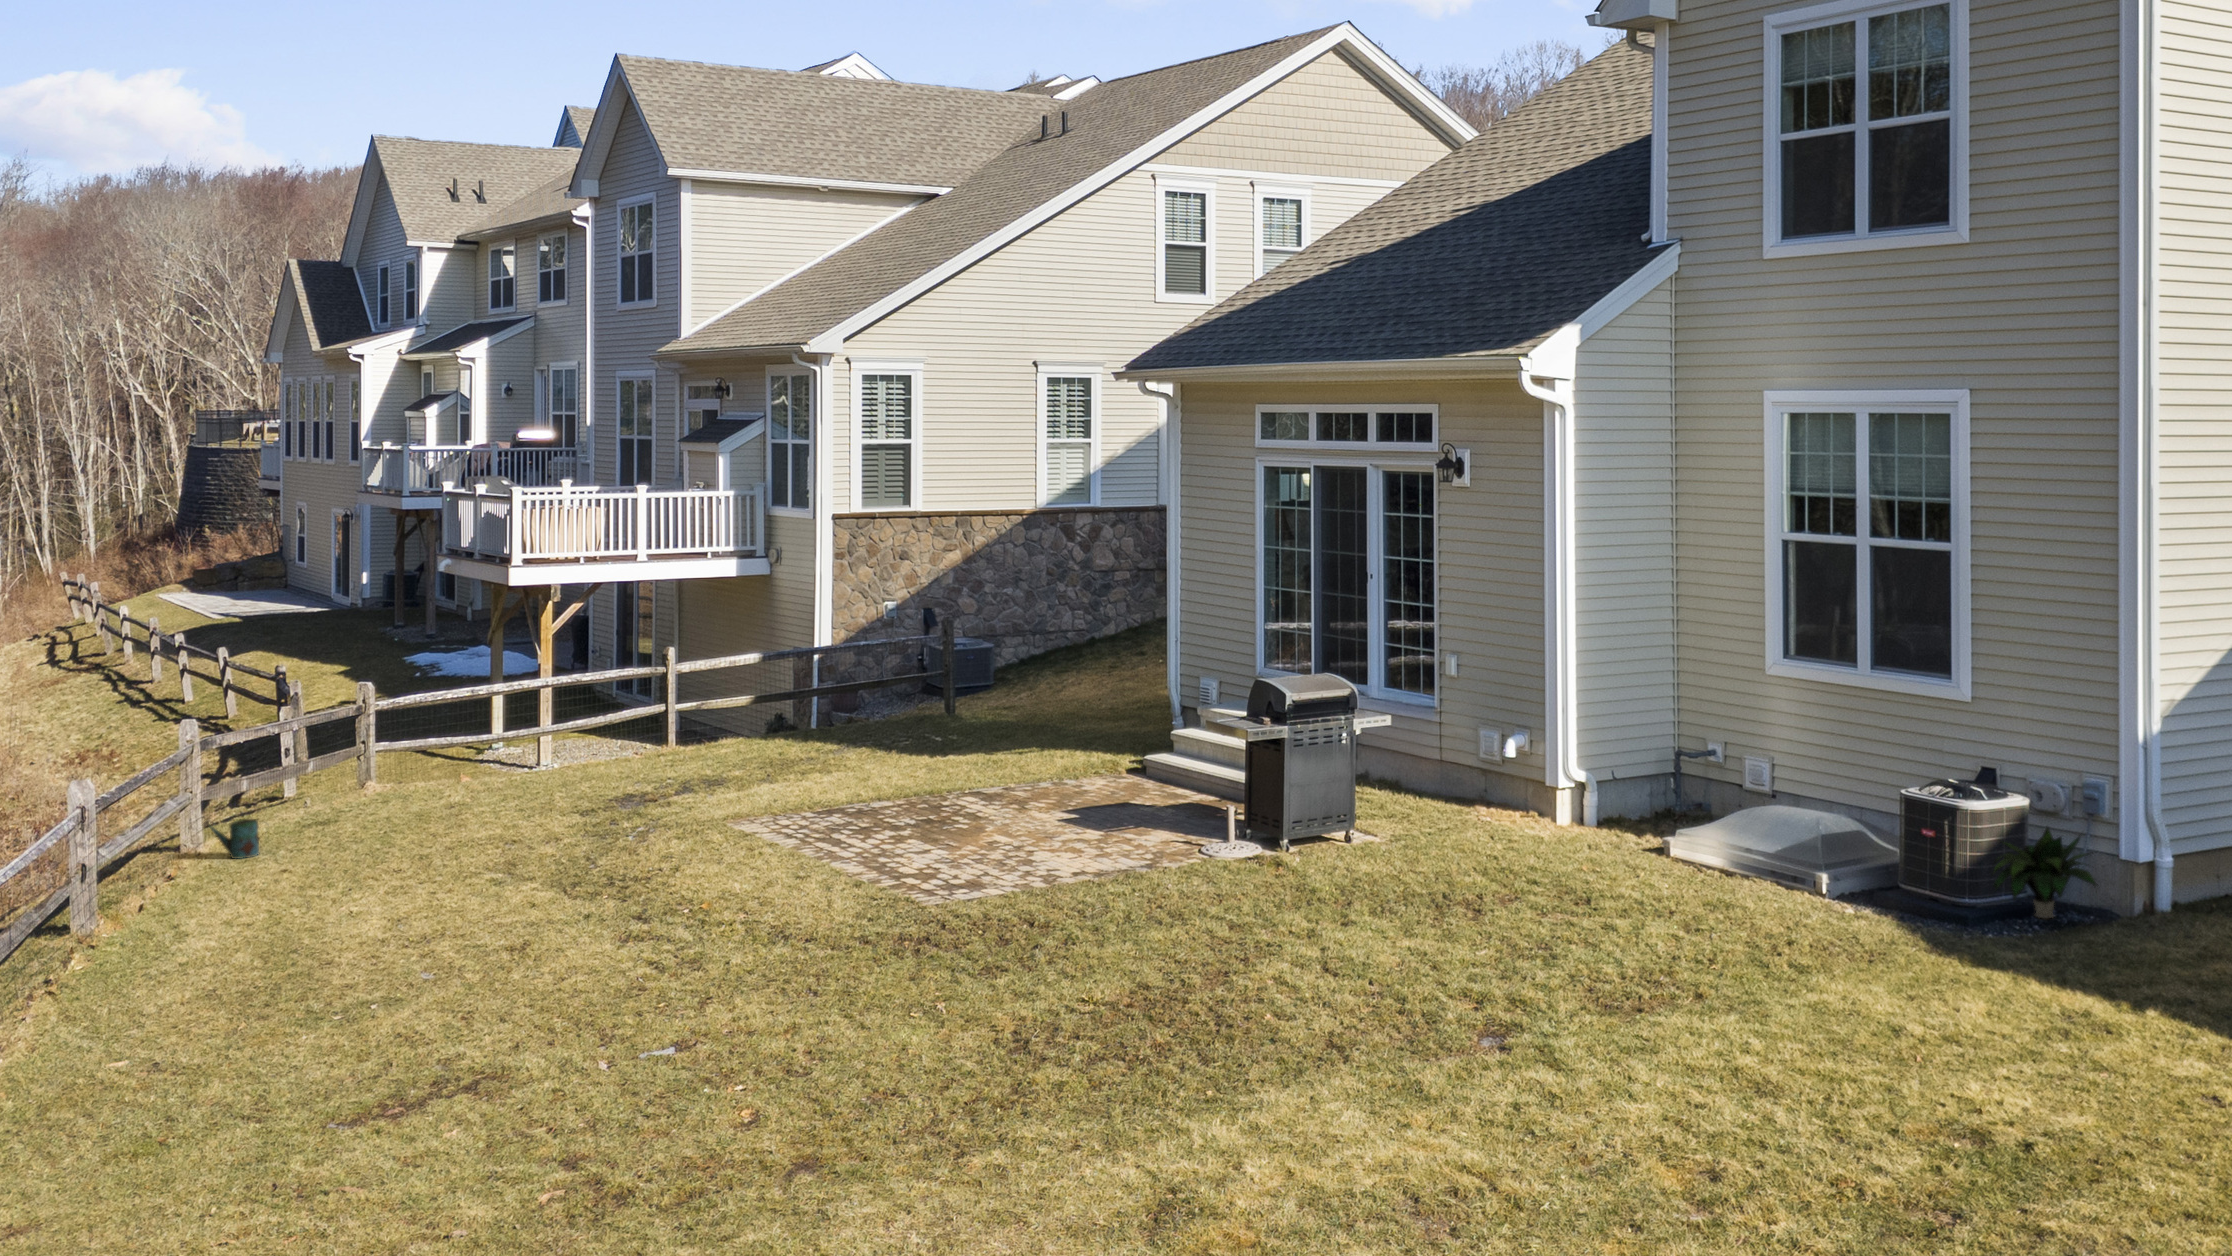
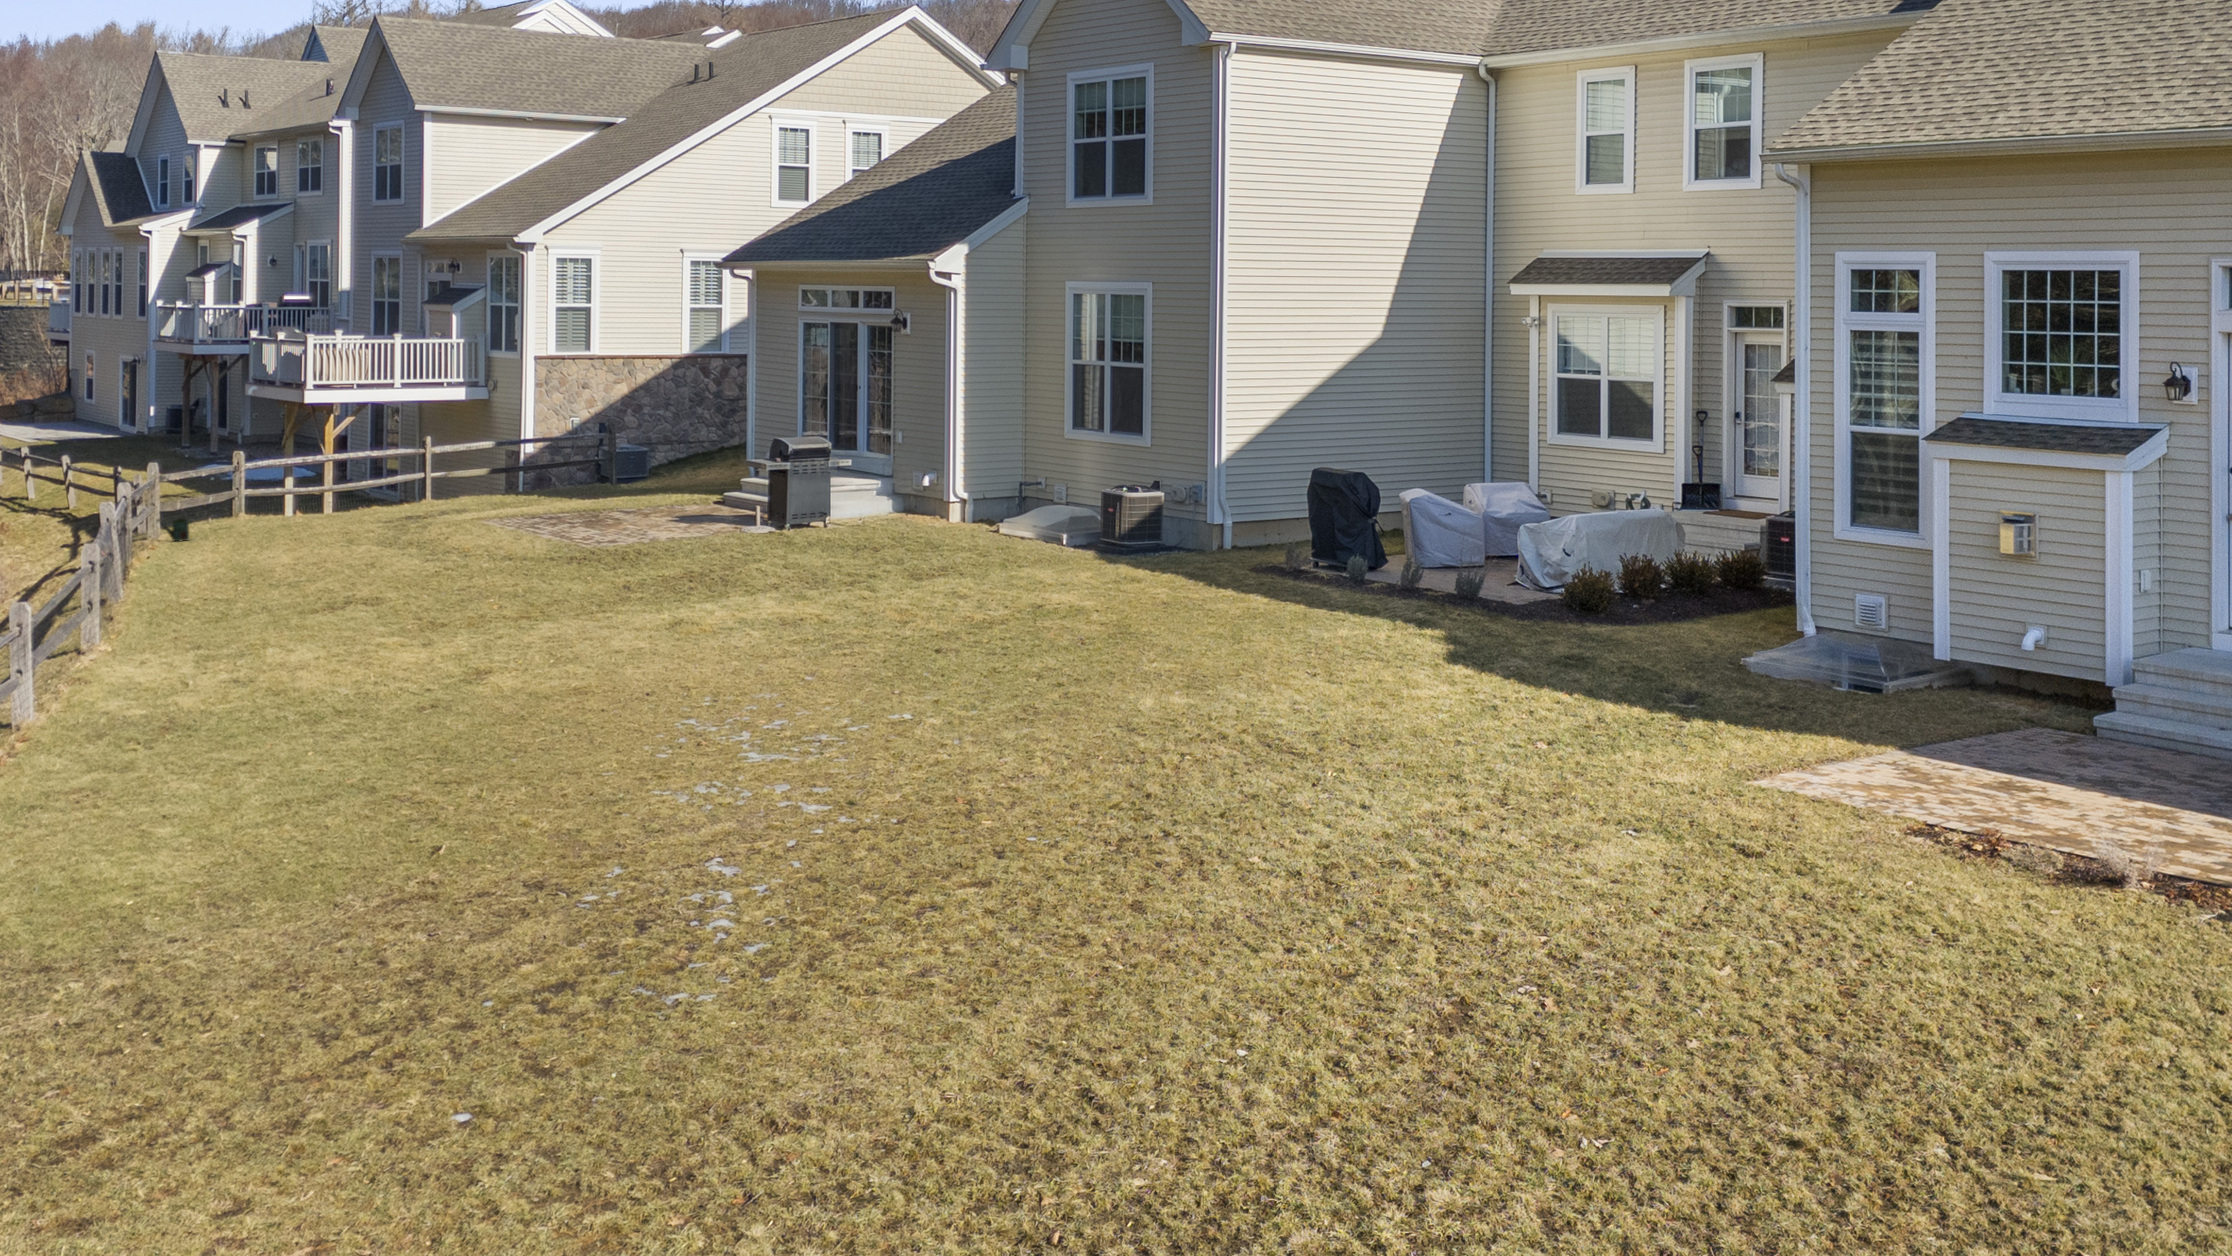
potted plant: present [1992,828,2098,919] -> none [1133,505,1188,551]

